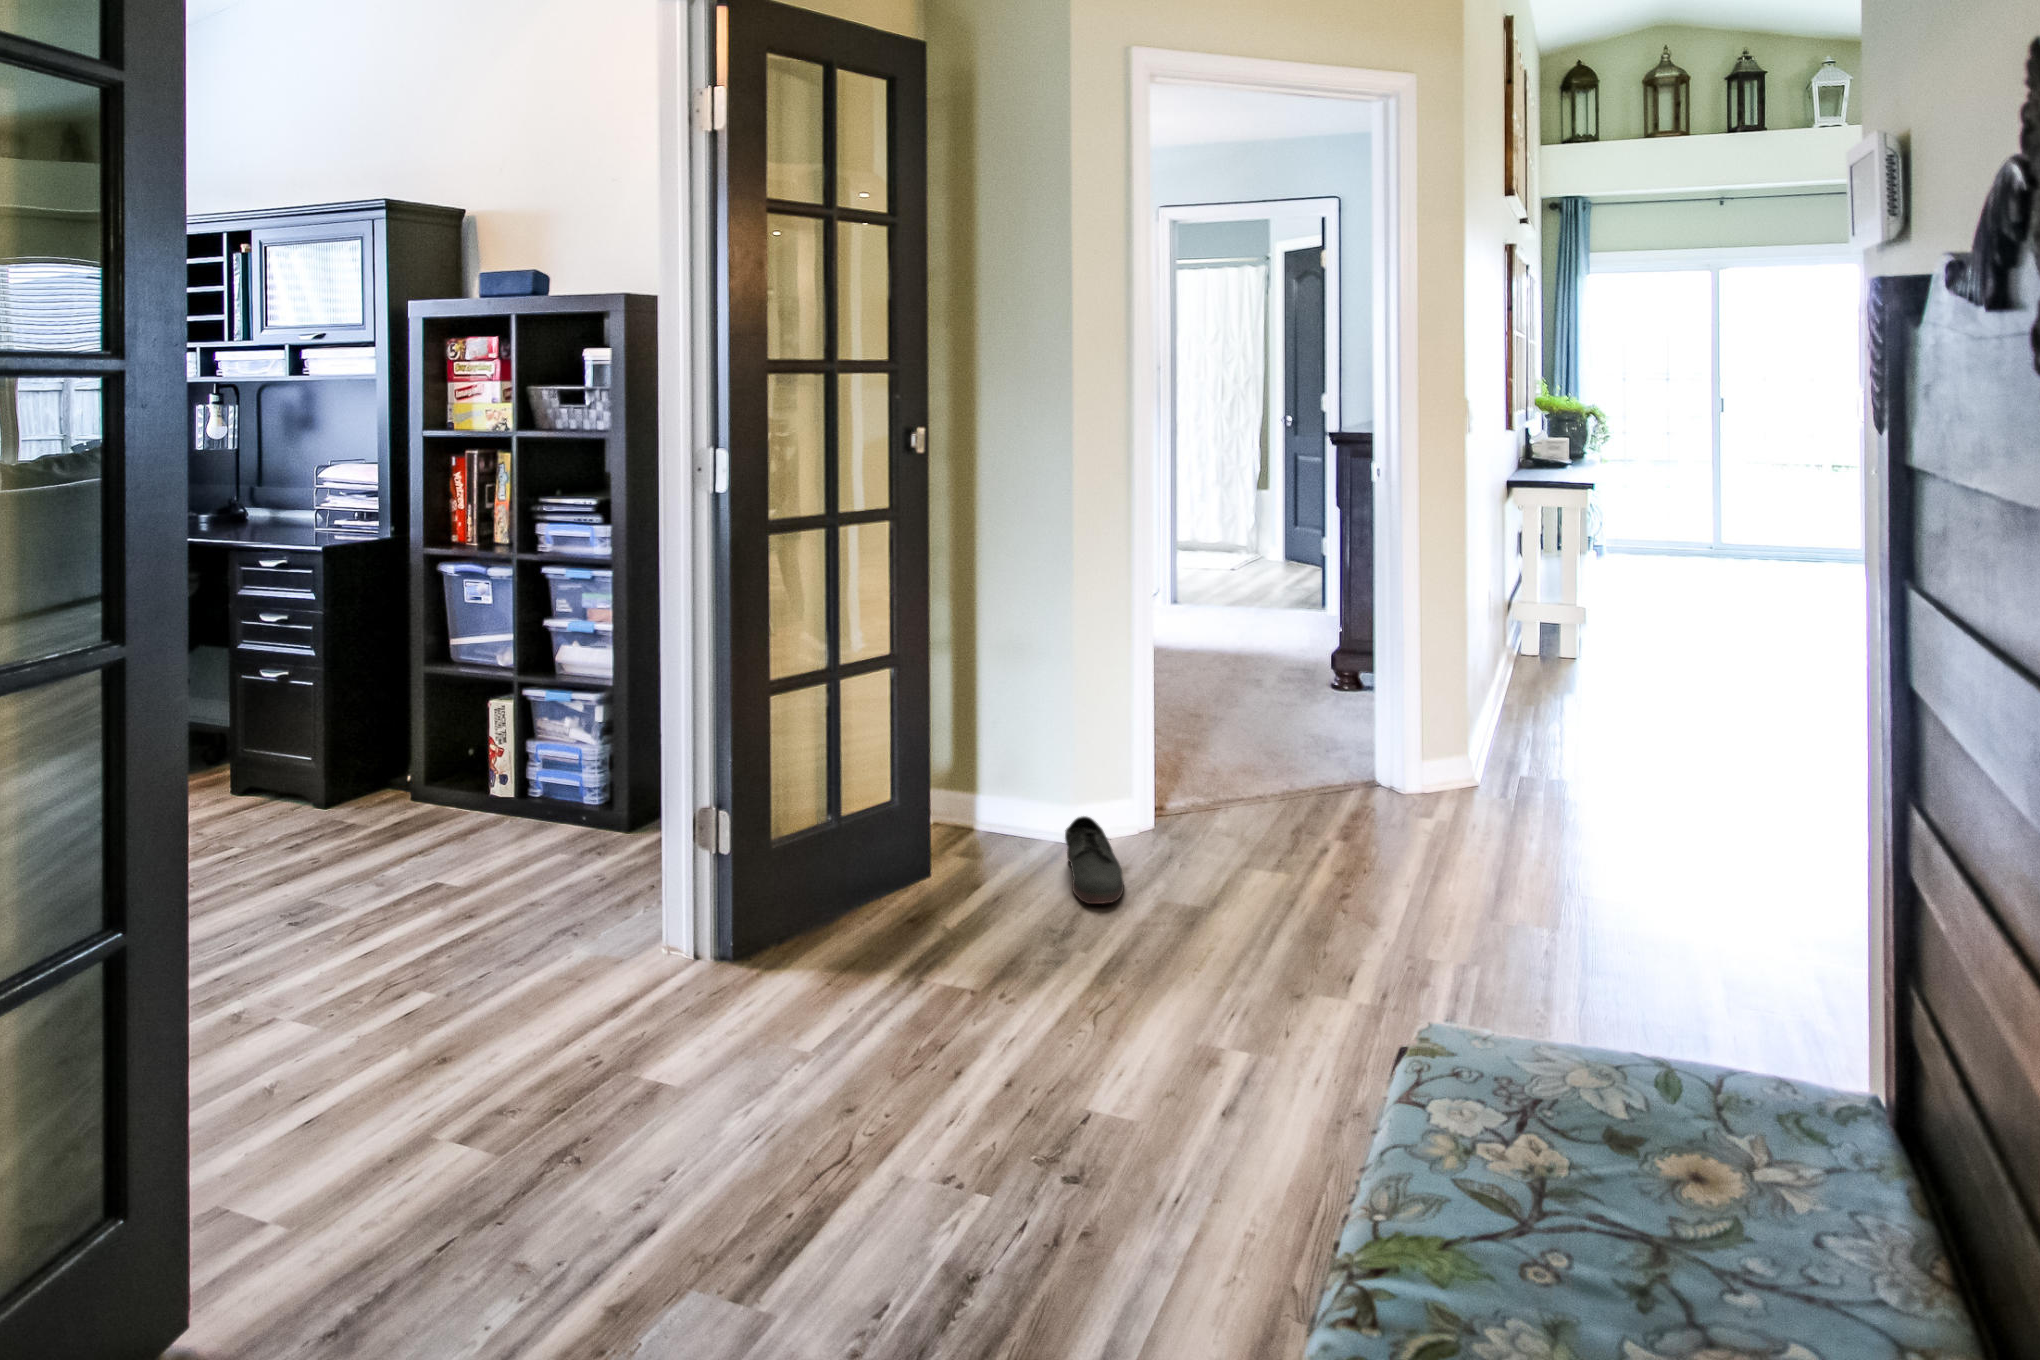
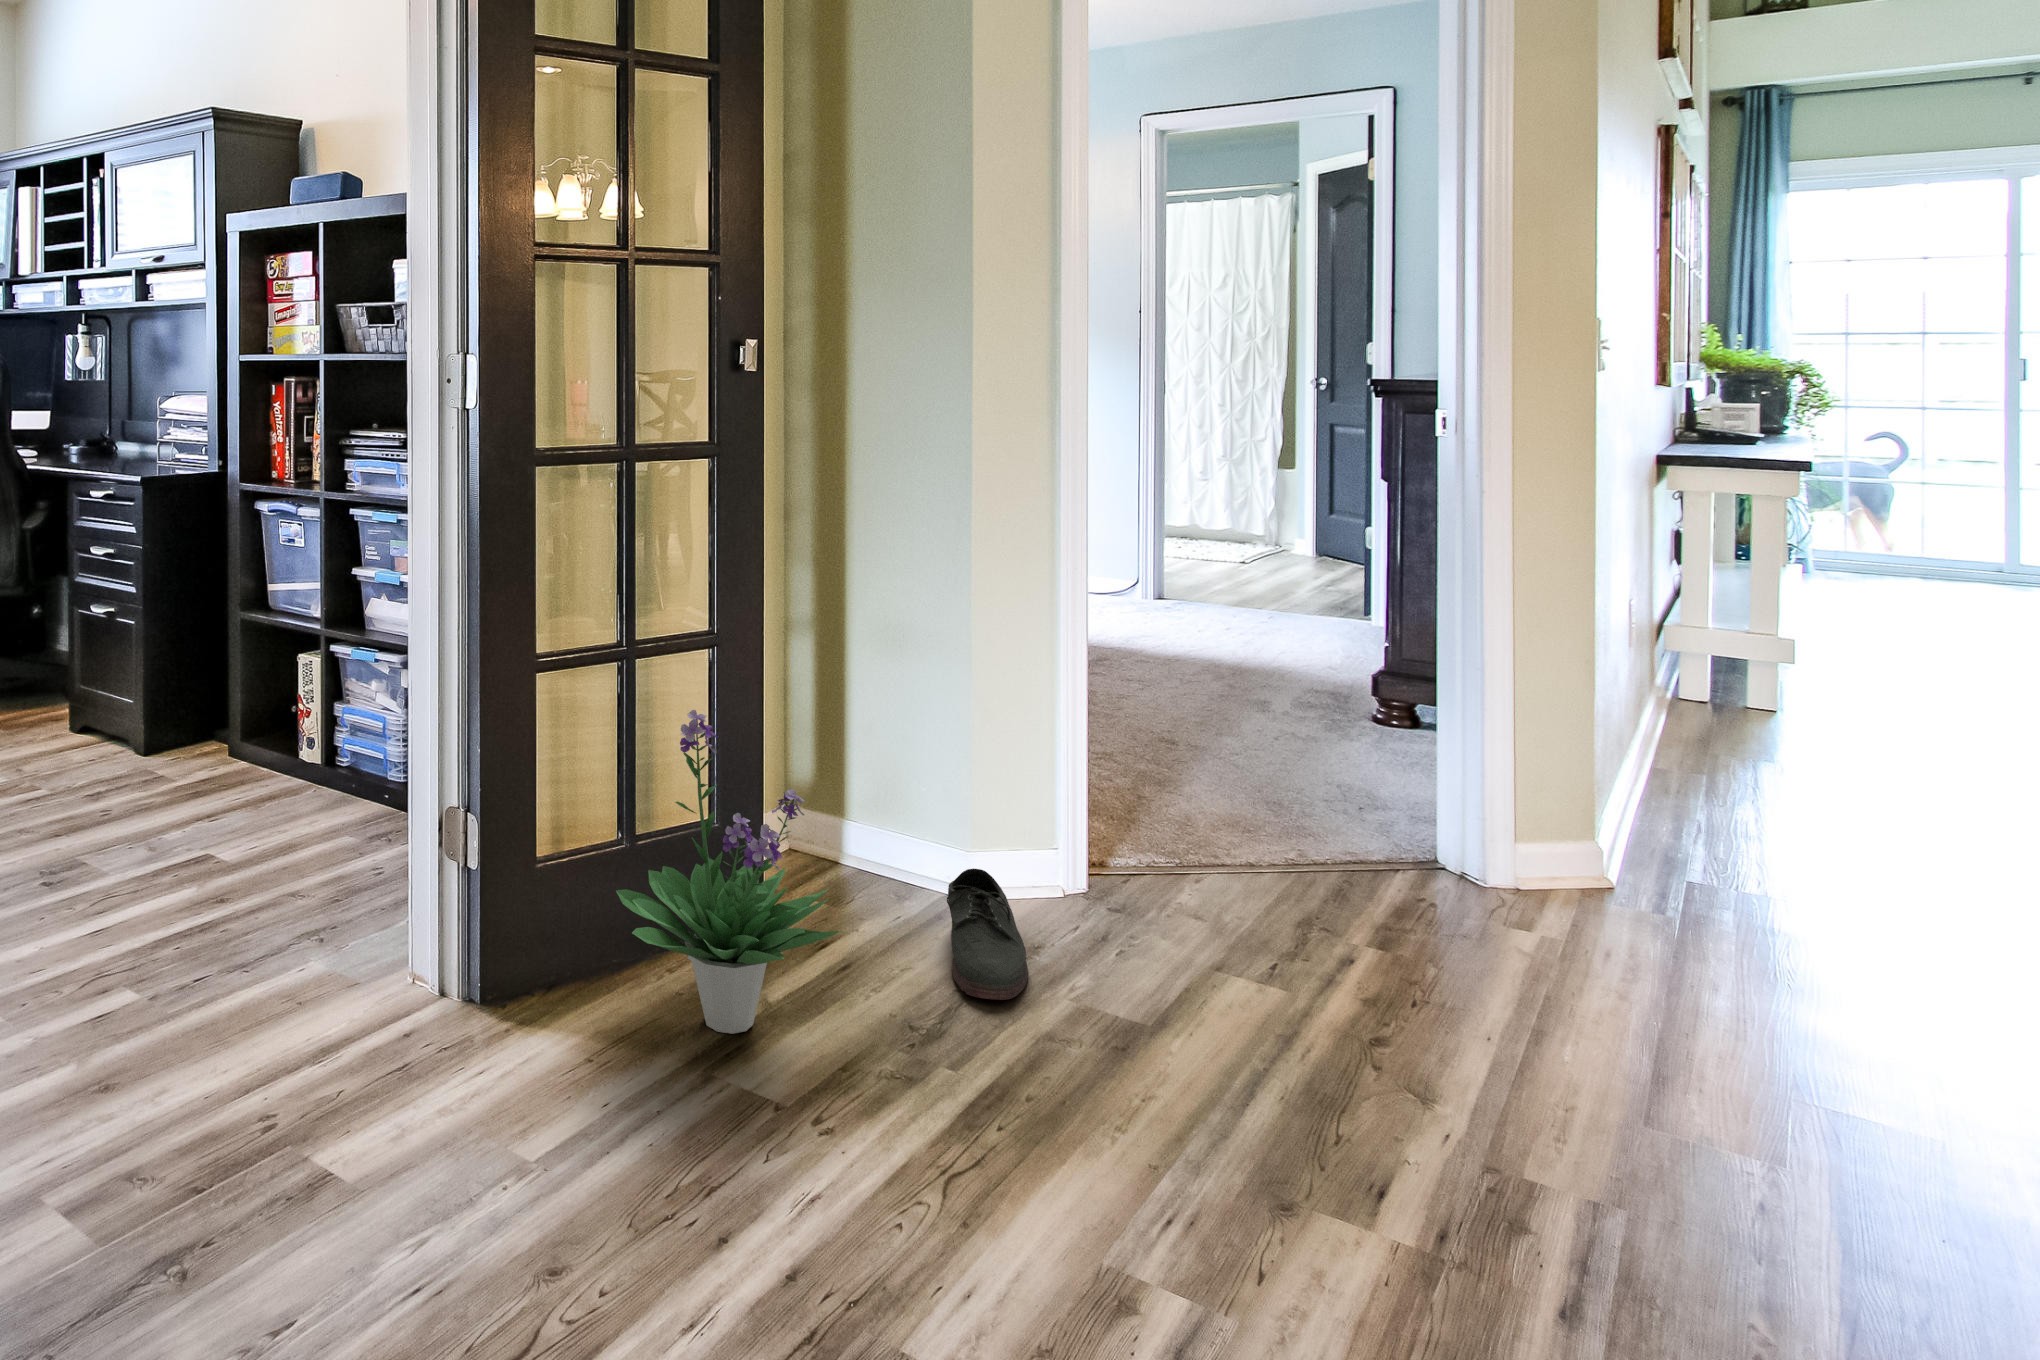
potted plant: none [838,716,1008,952] -> present [616,710,840,1034]

